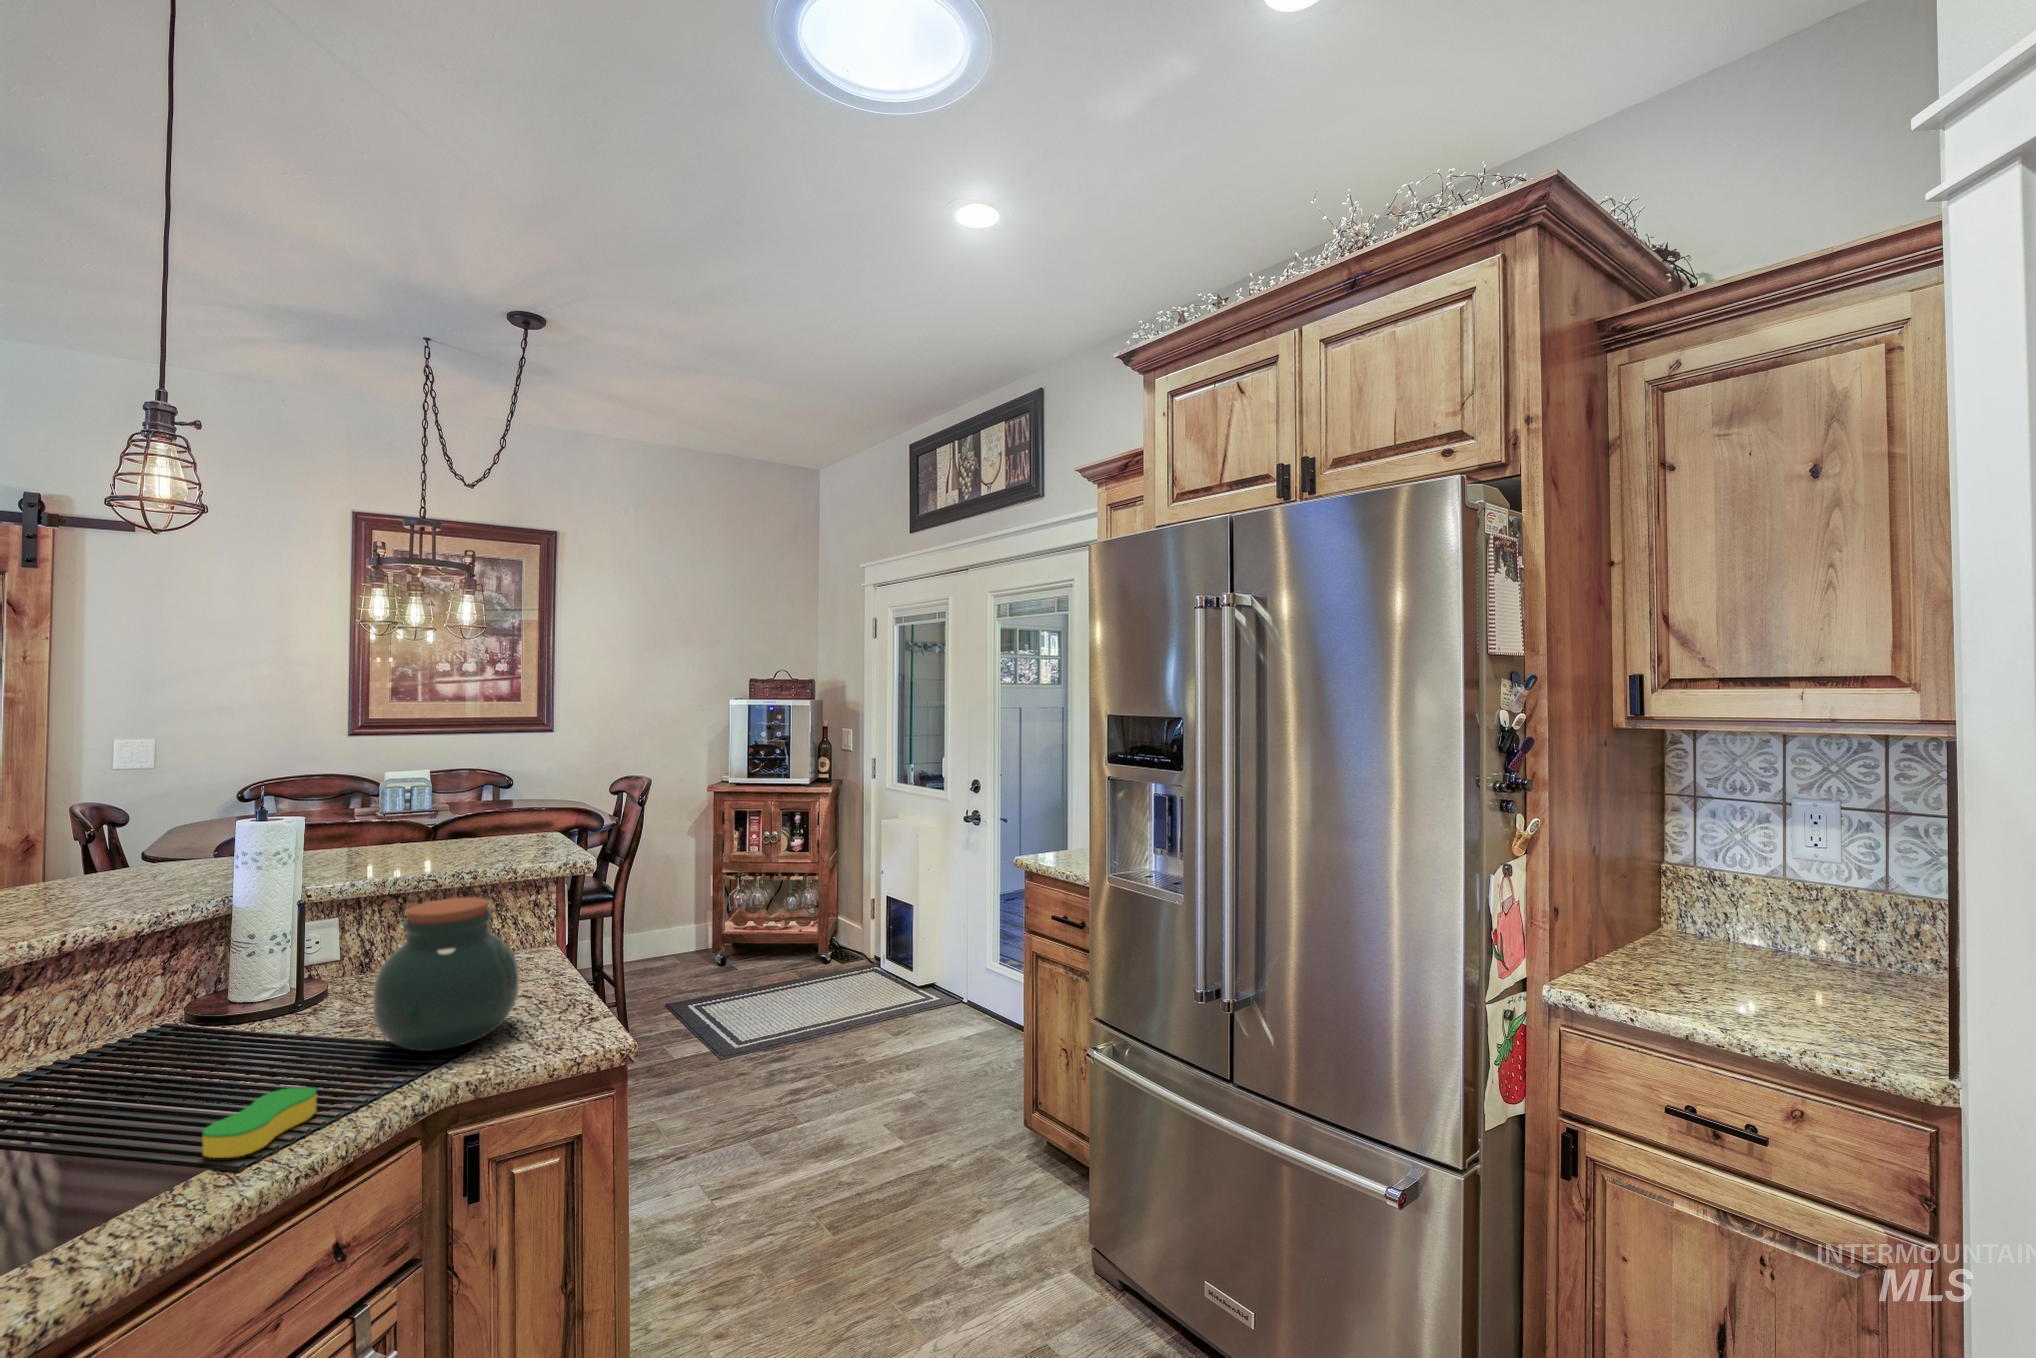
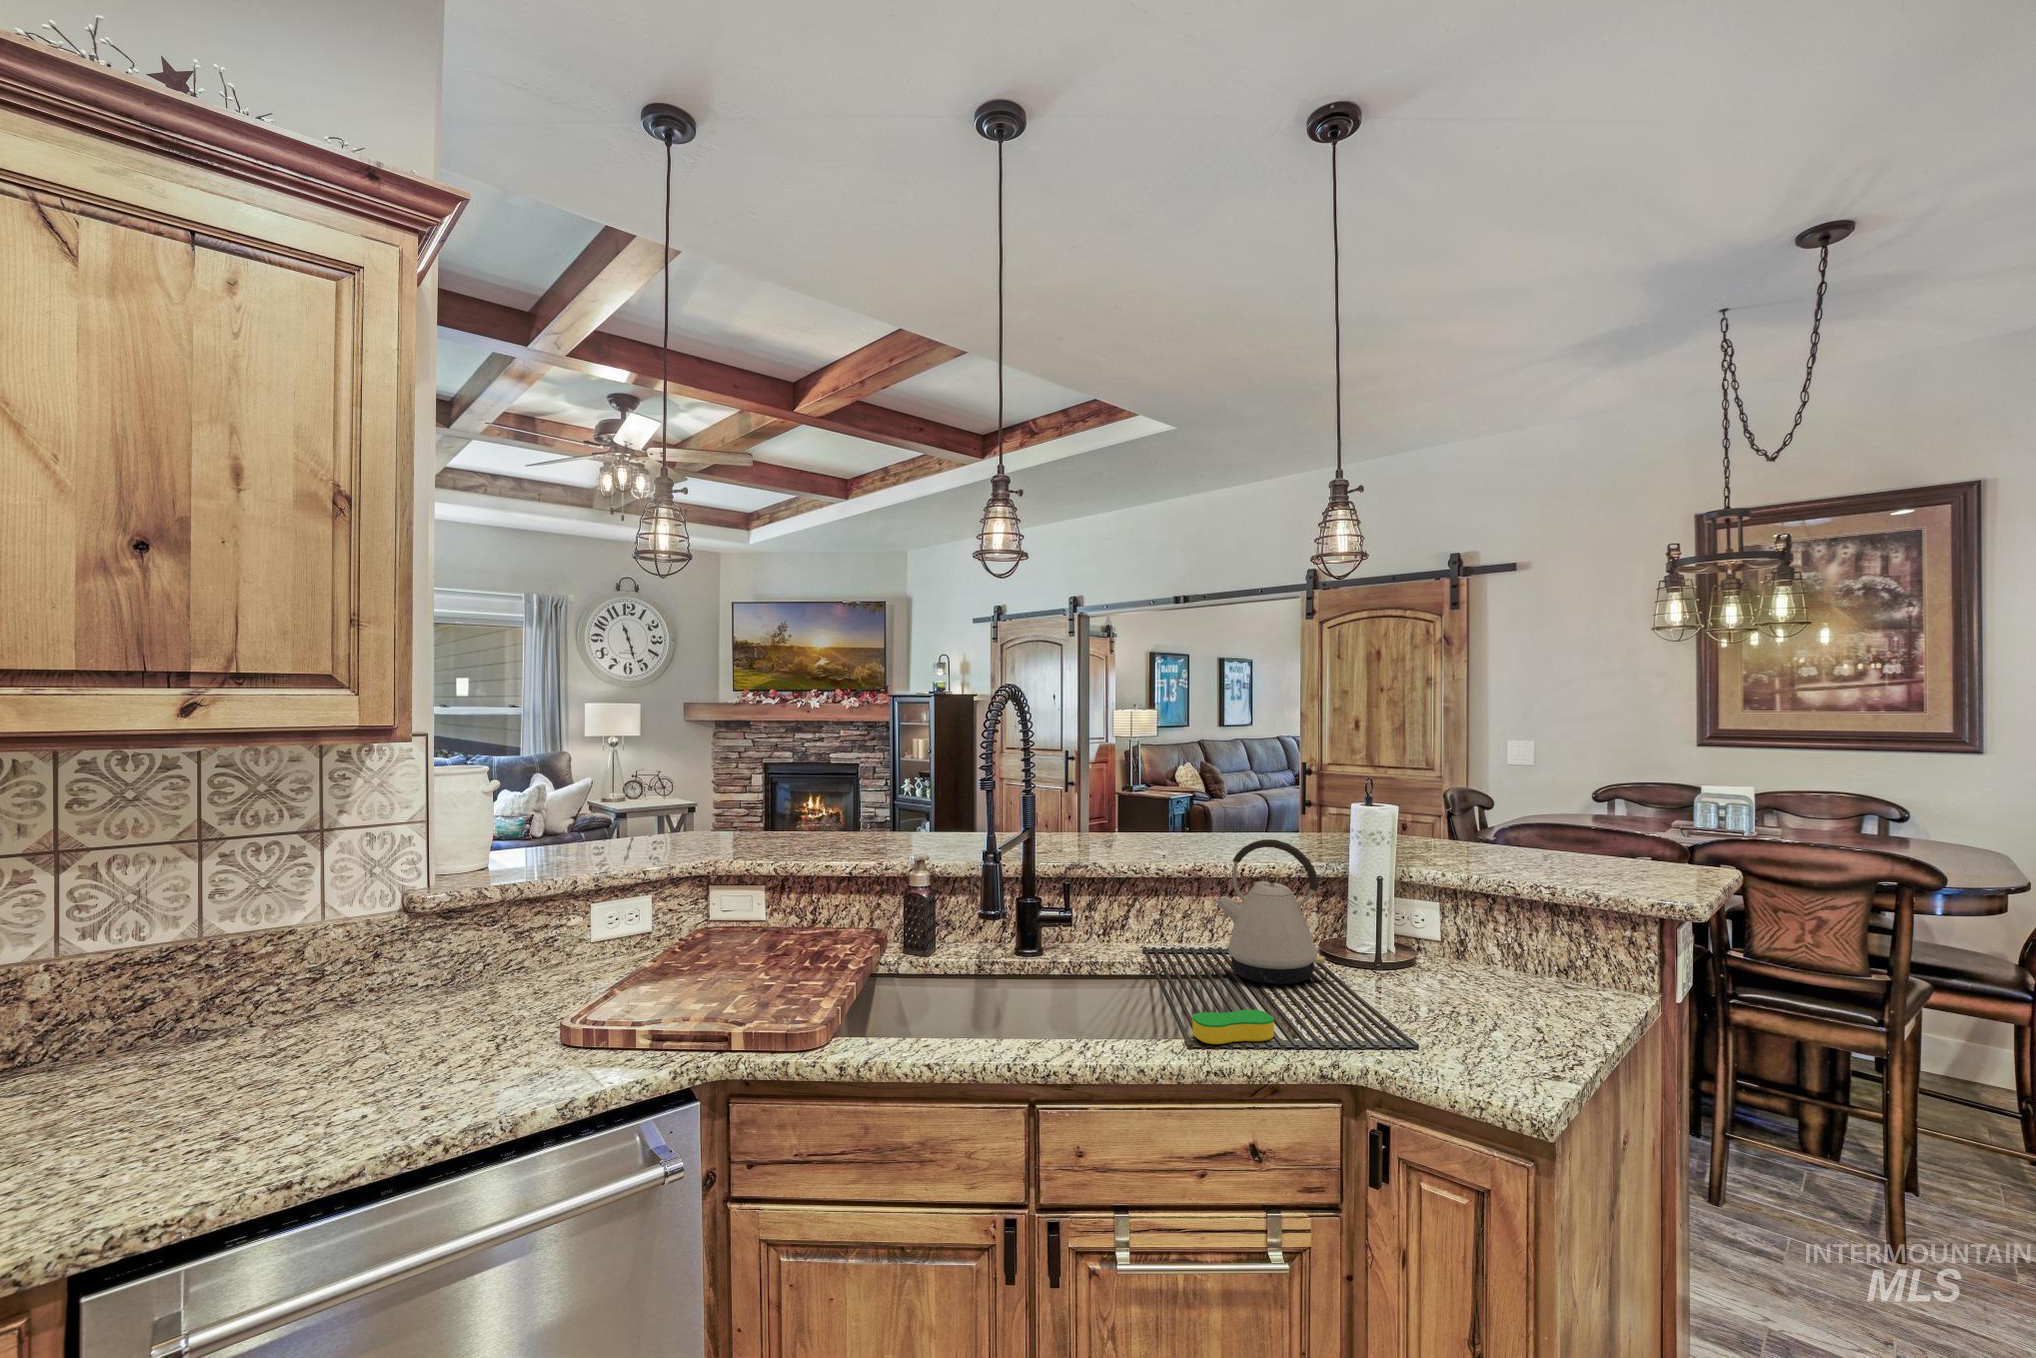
kettle: none [63,888,255,1083] -> present [1216,840,1325,985]
jar: present [373,897,519,1051] -> none [1352,893,1484,1042]

